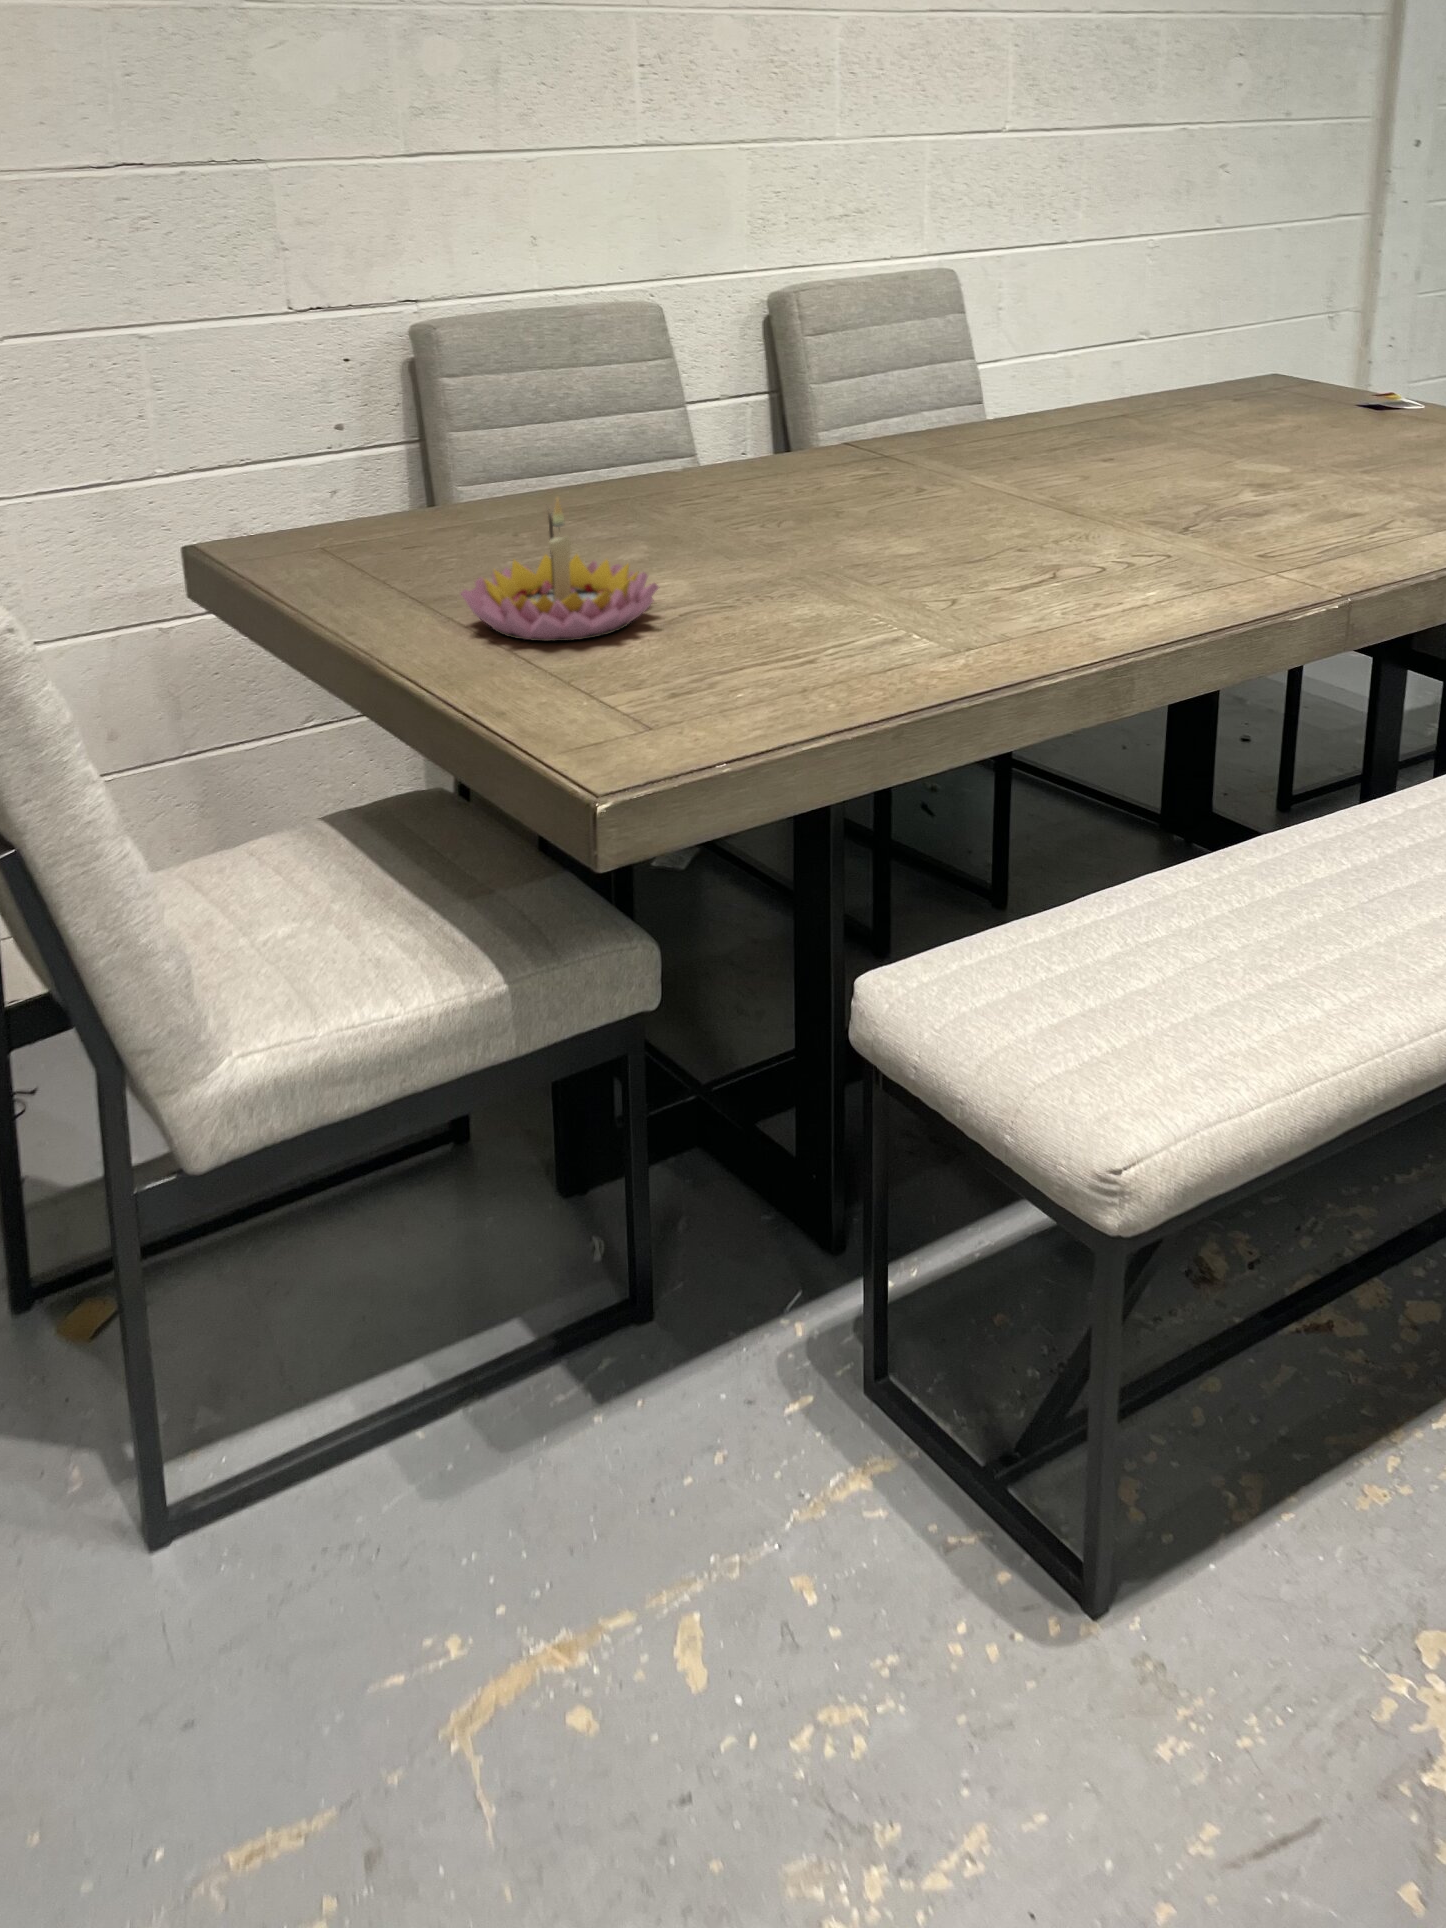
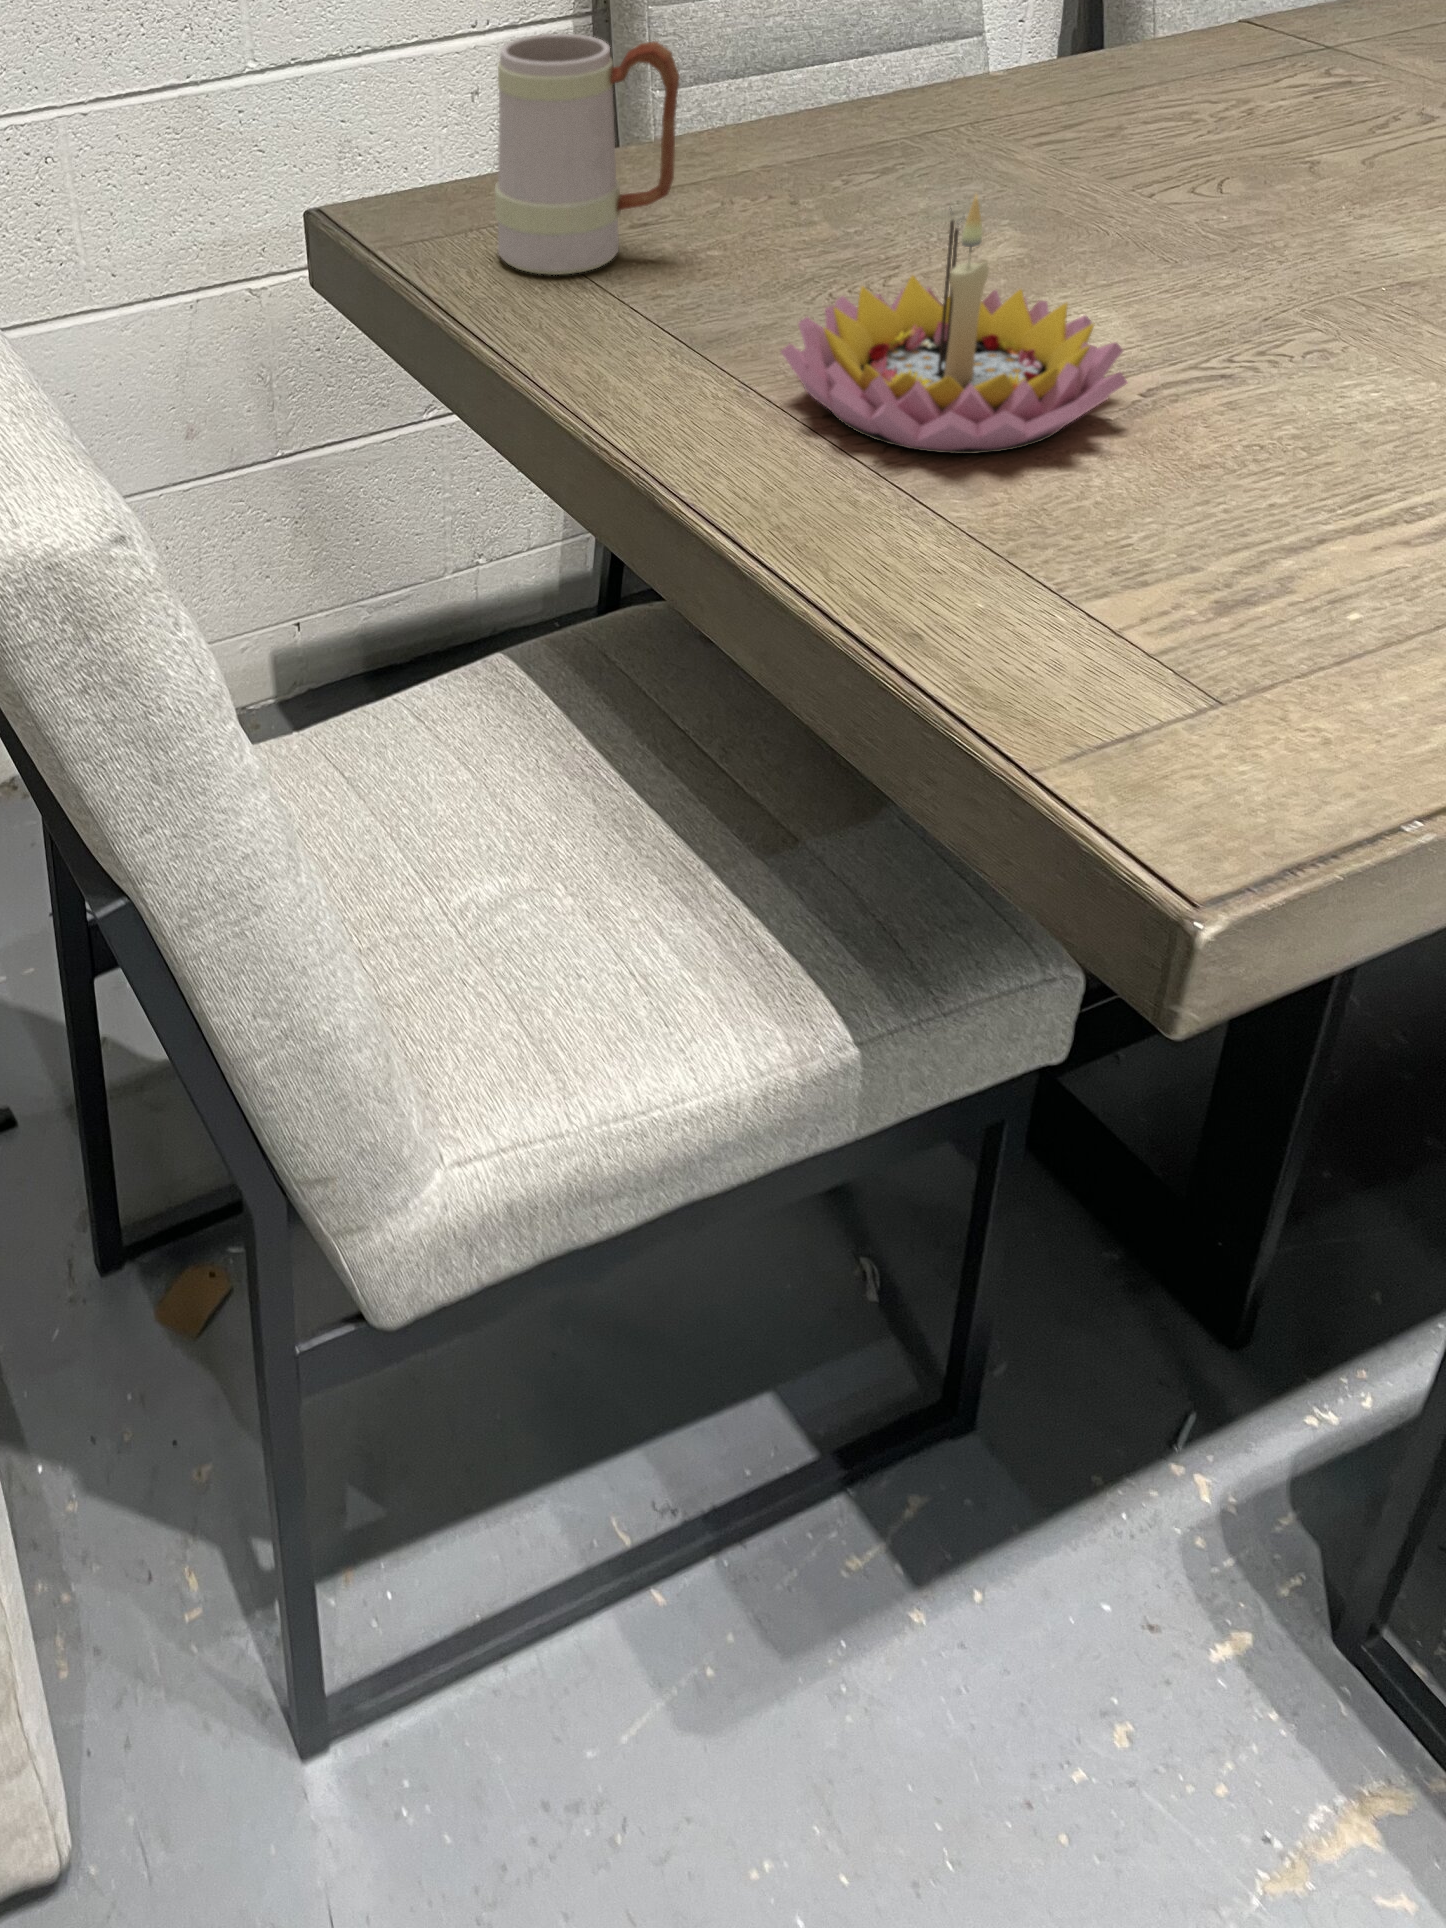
mug: none [304,430,420,573] -> present [495,34,680,275]

